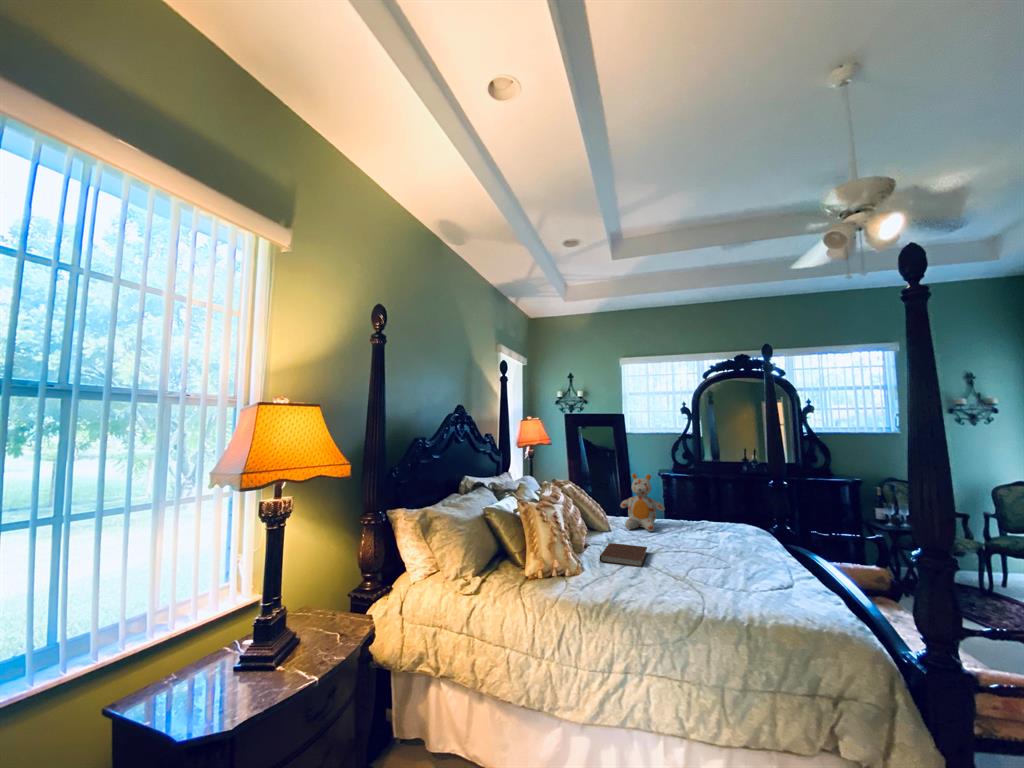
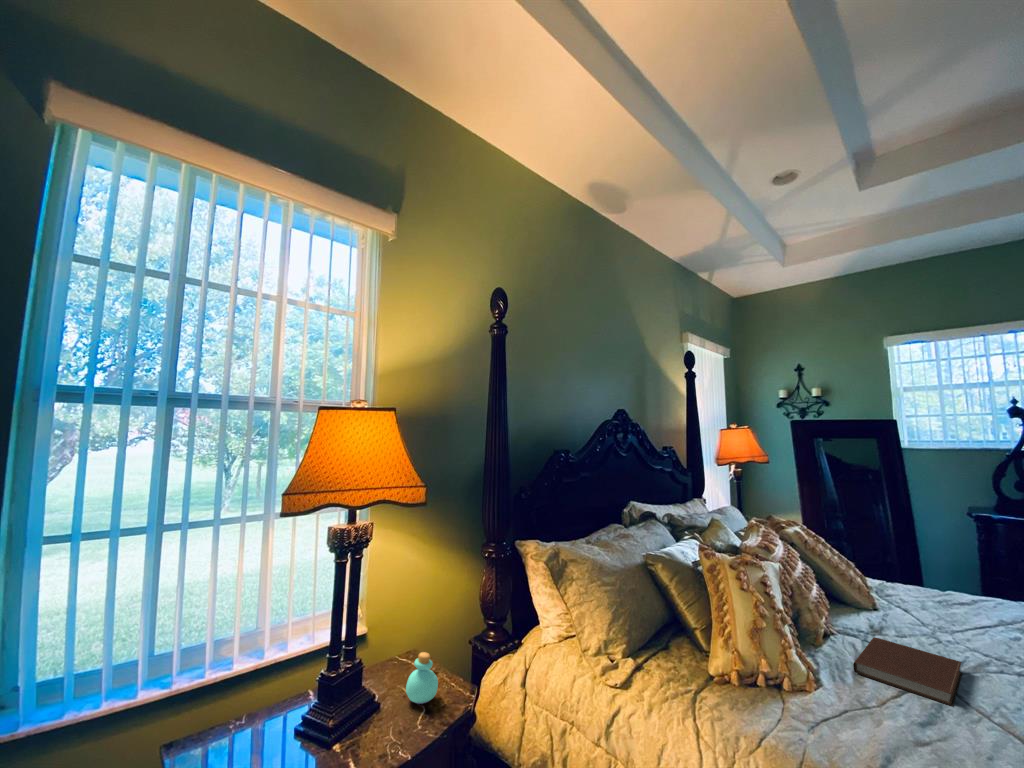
stuffed bear: present [620,473,665,531] -> none [894,518,995,625]
perfume bottle: none [317,597,343,634] -> present [406,652,438,704]

